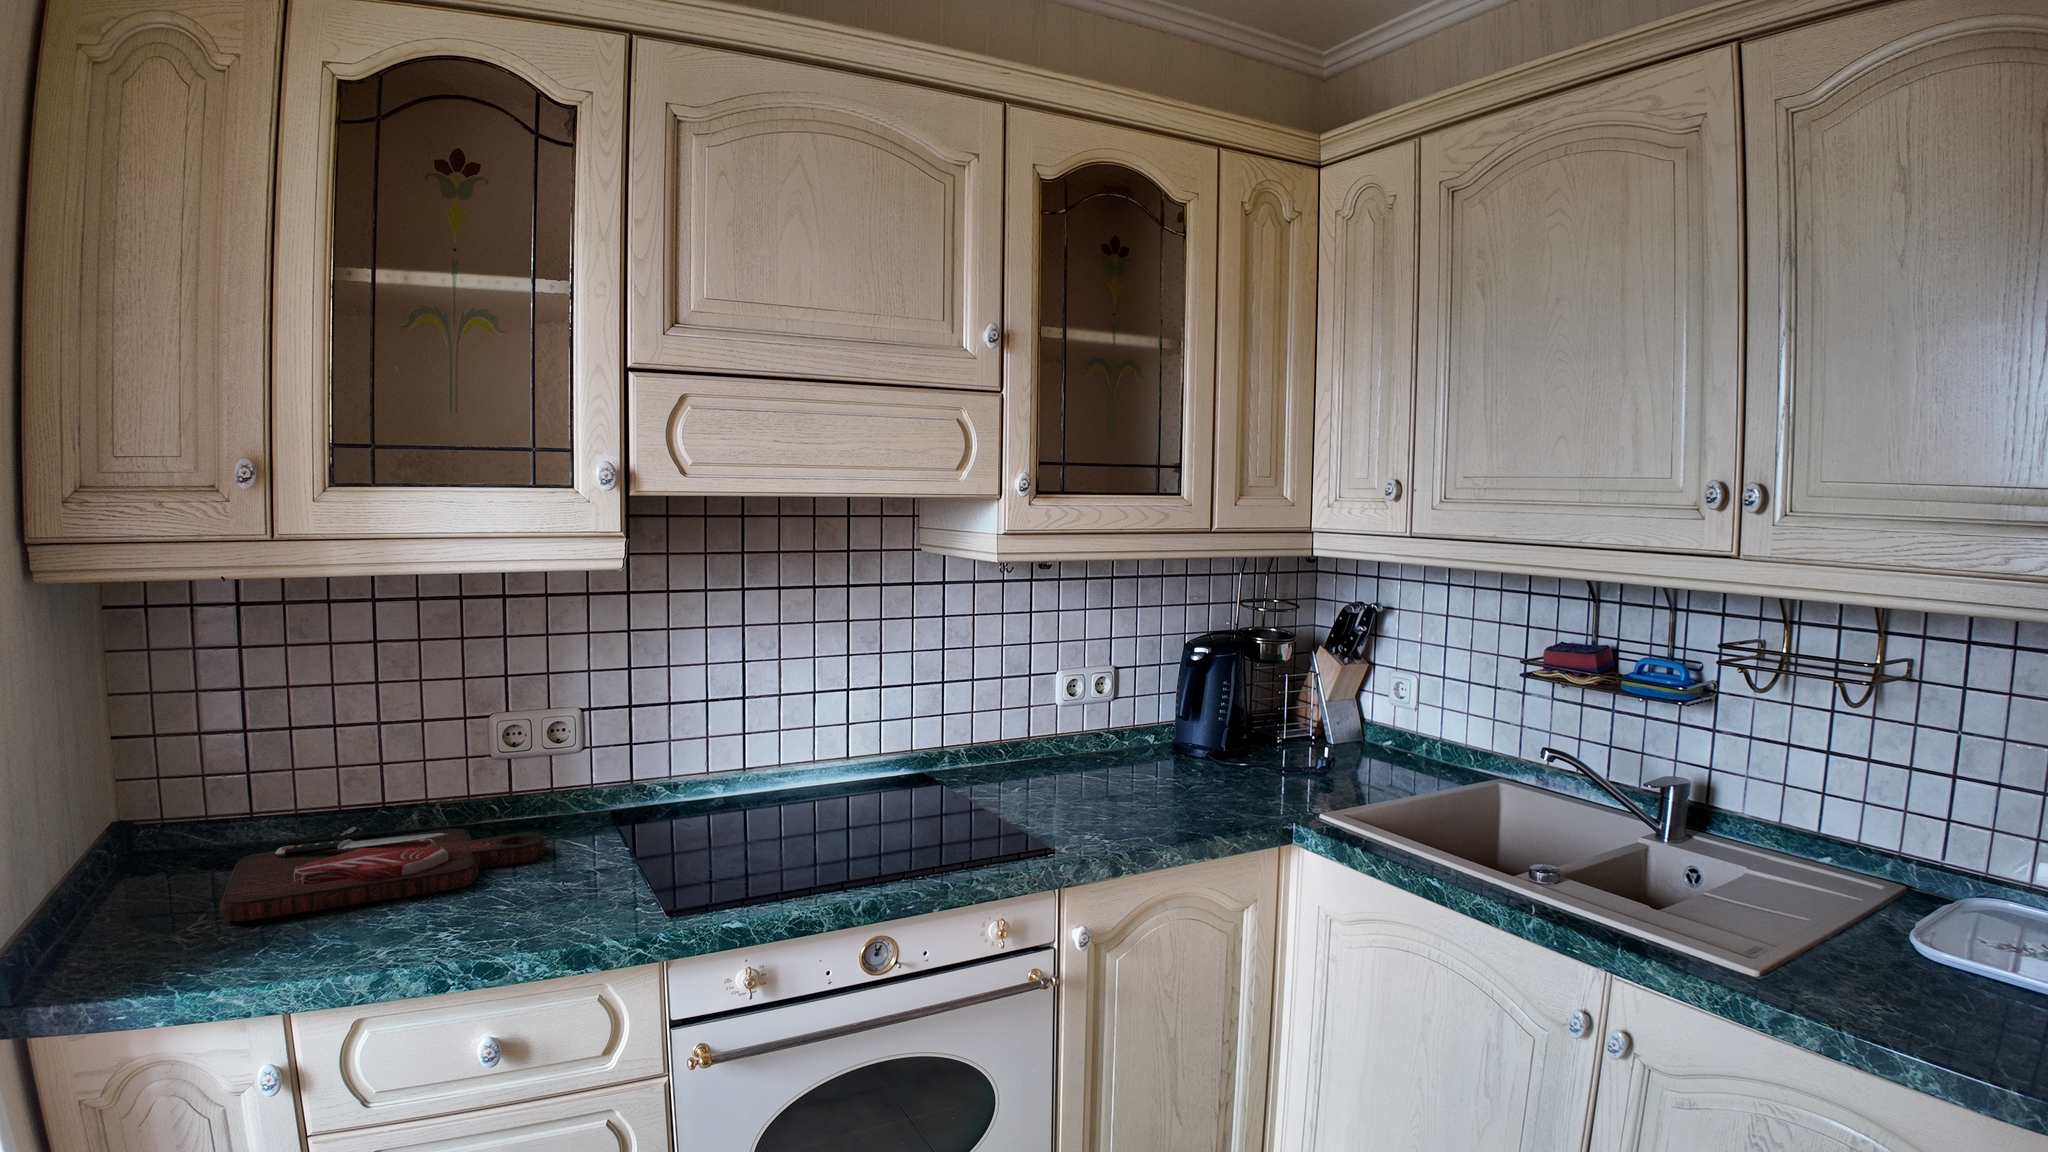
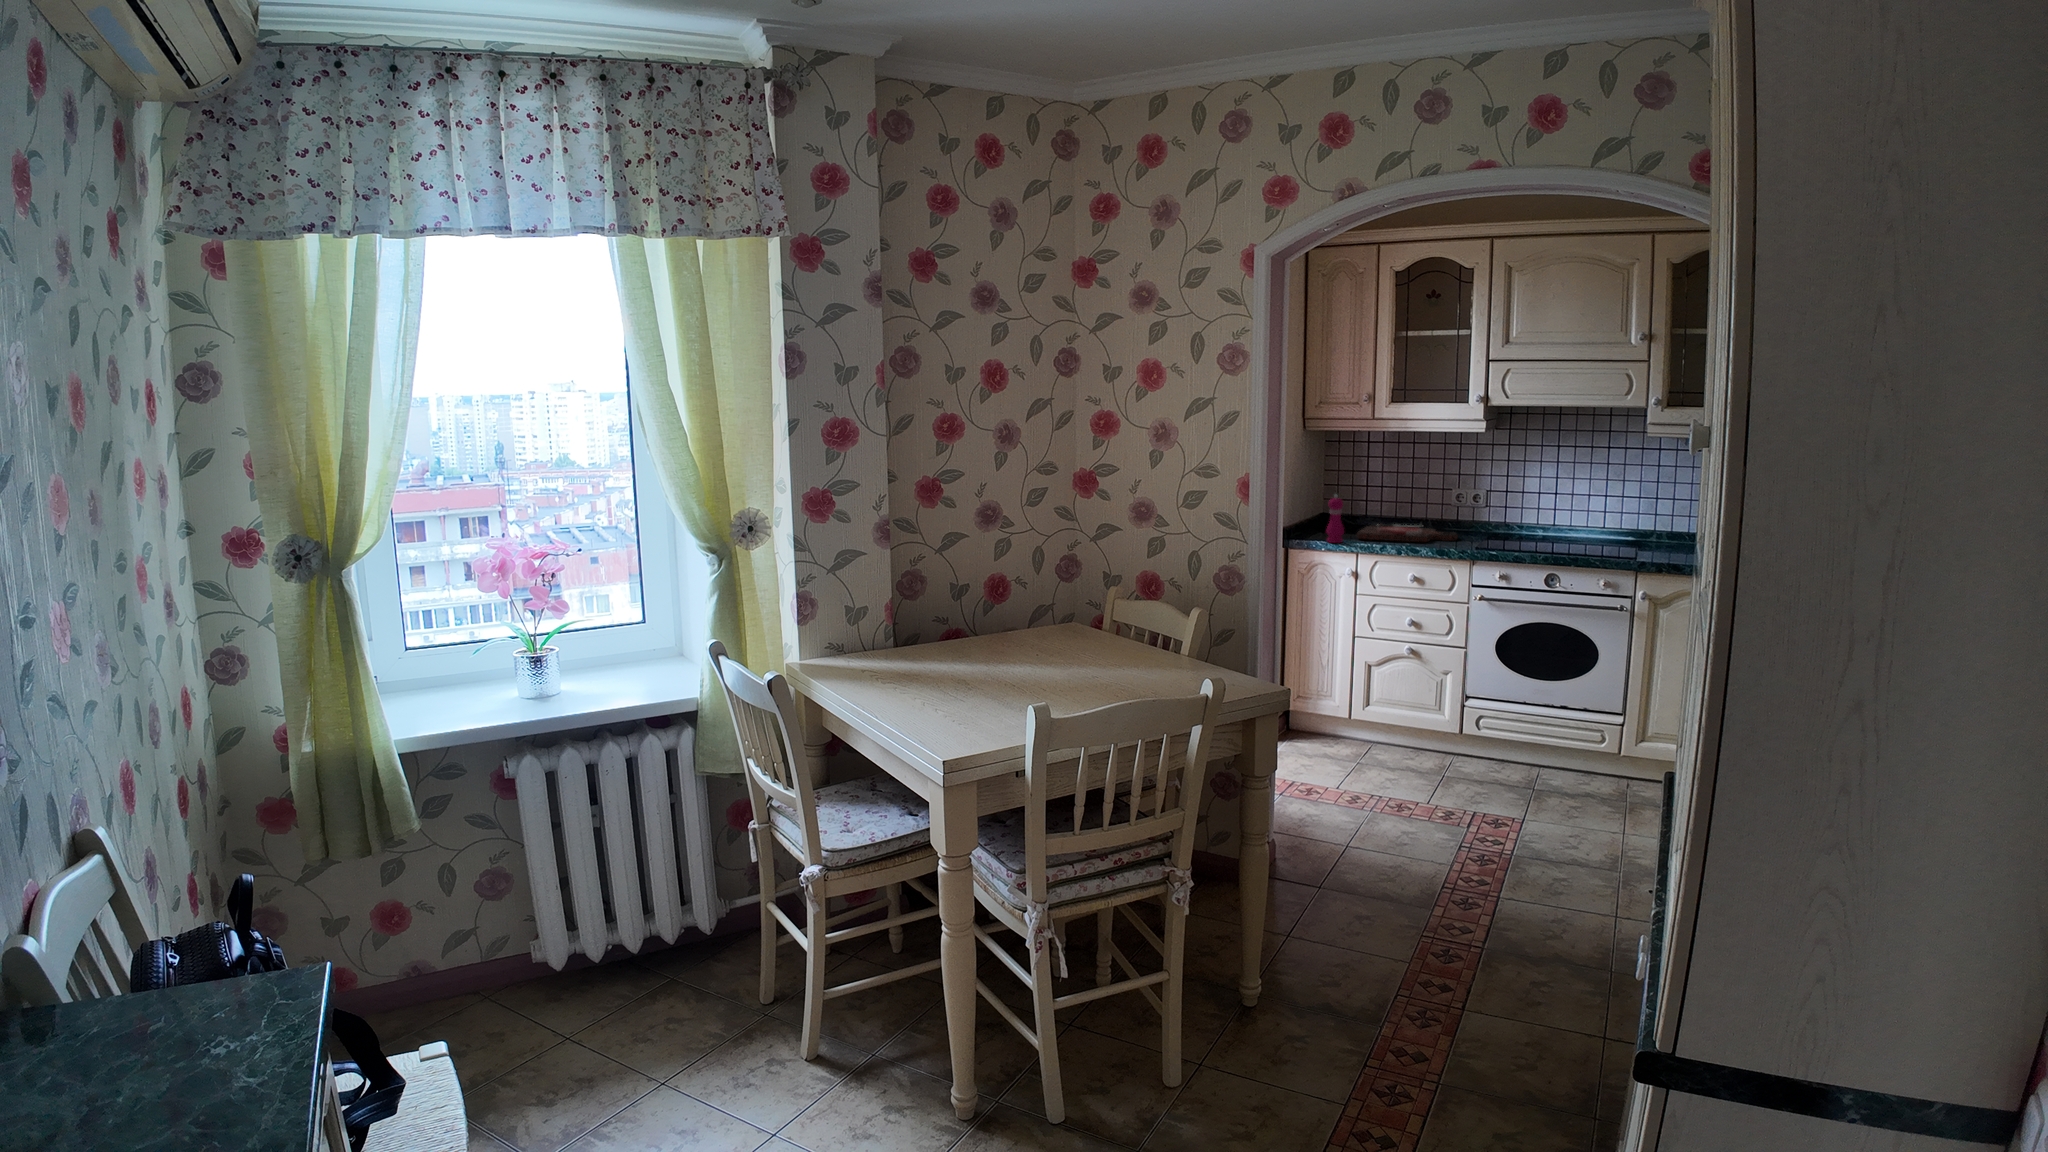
pepper mill: none [97,796,176,972] -> present [1327,495,1344,543]

